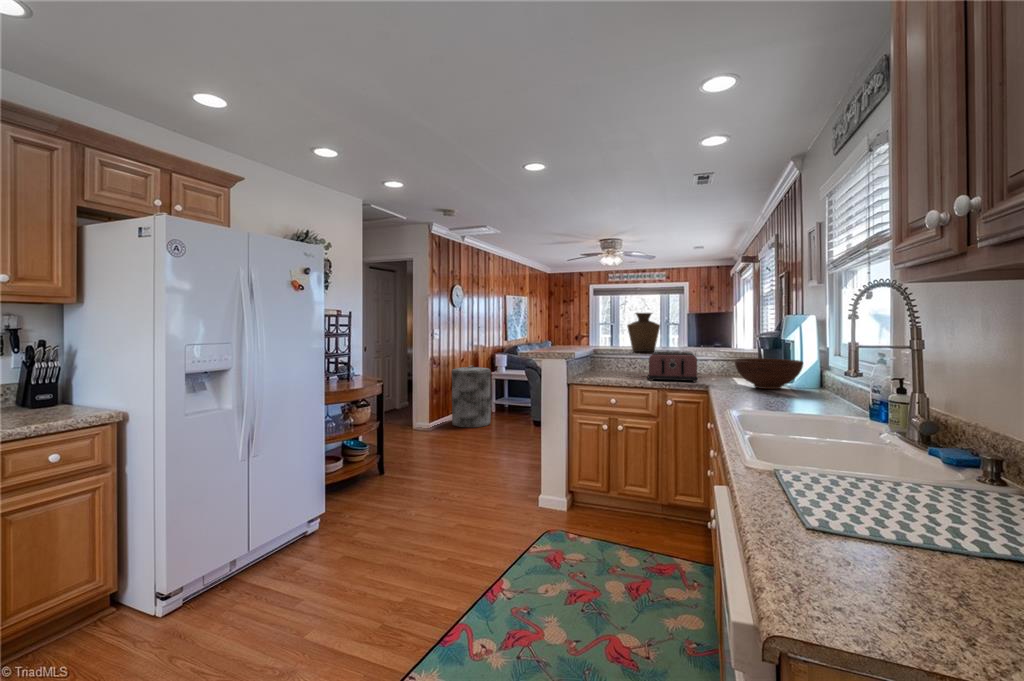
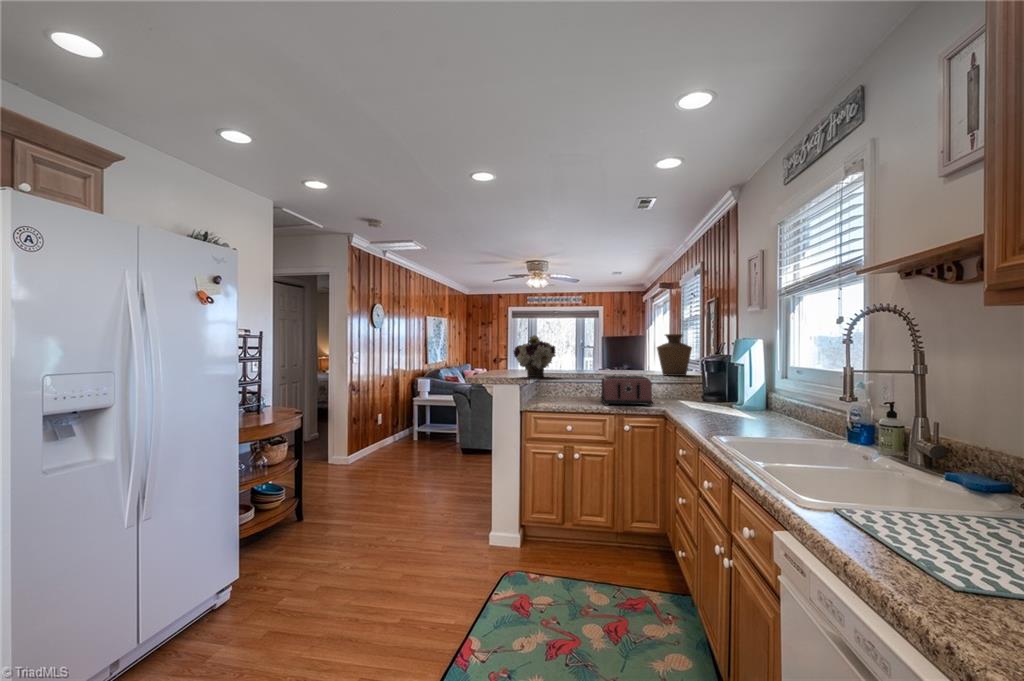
flower arrangement: none [566,313,607,353] -> present [514,335,555,377]
vase: present [627,313,660,352] -> present [657,334,692,376]
fruit bowl: present [735,358,803,389] -> none [690,381,755,412]
trash can: present [452,366,491,428] -> none [371,391,415,460]

